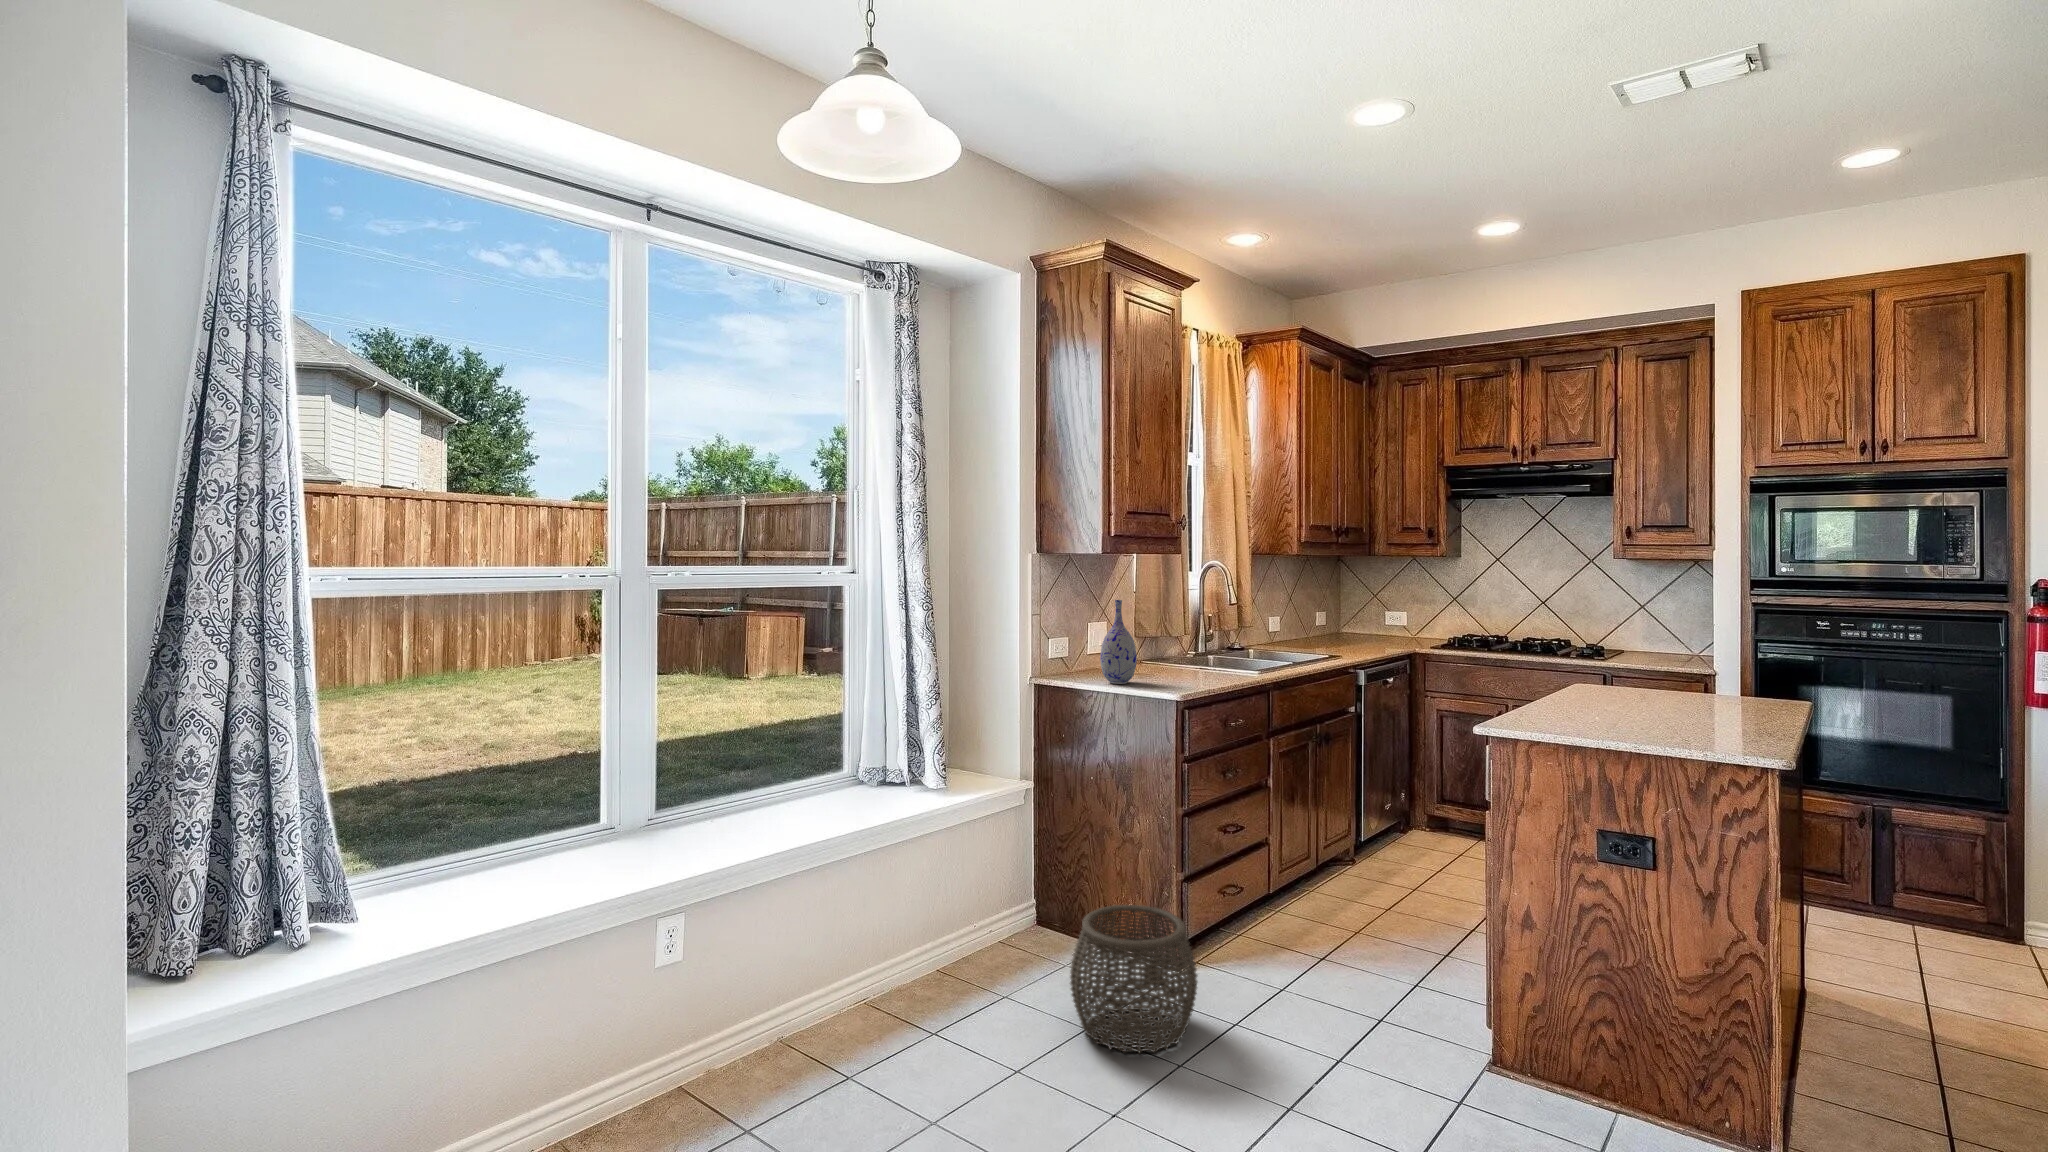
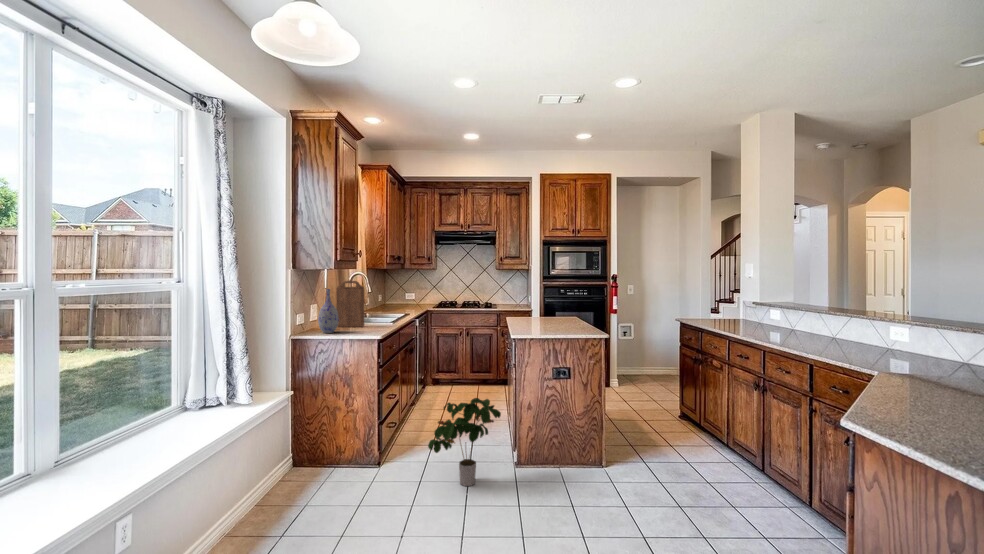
cutting board: none [1150,585,1200,678] -> present [336,281,364,327]
potted plant: none [1244,859,1431,1061] -> present [428,398,501,486]
woven basket: present [1070,905,1198,1053] -> none [344,442,411,521]

